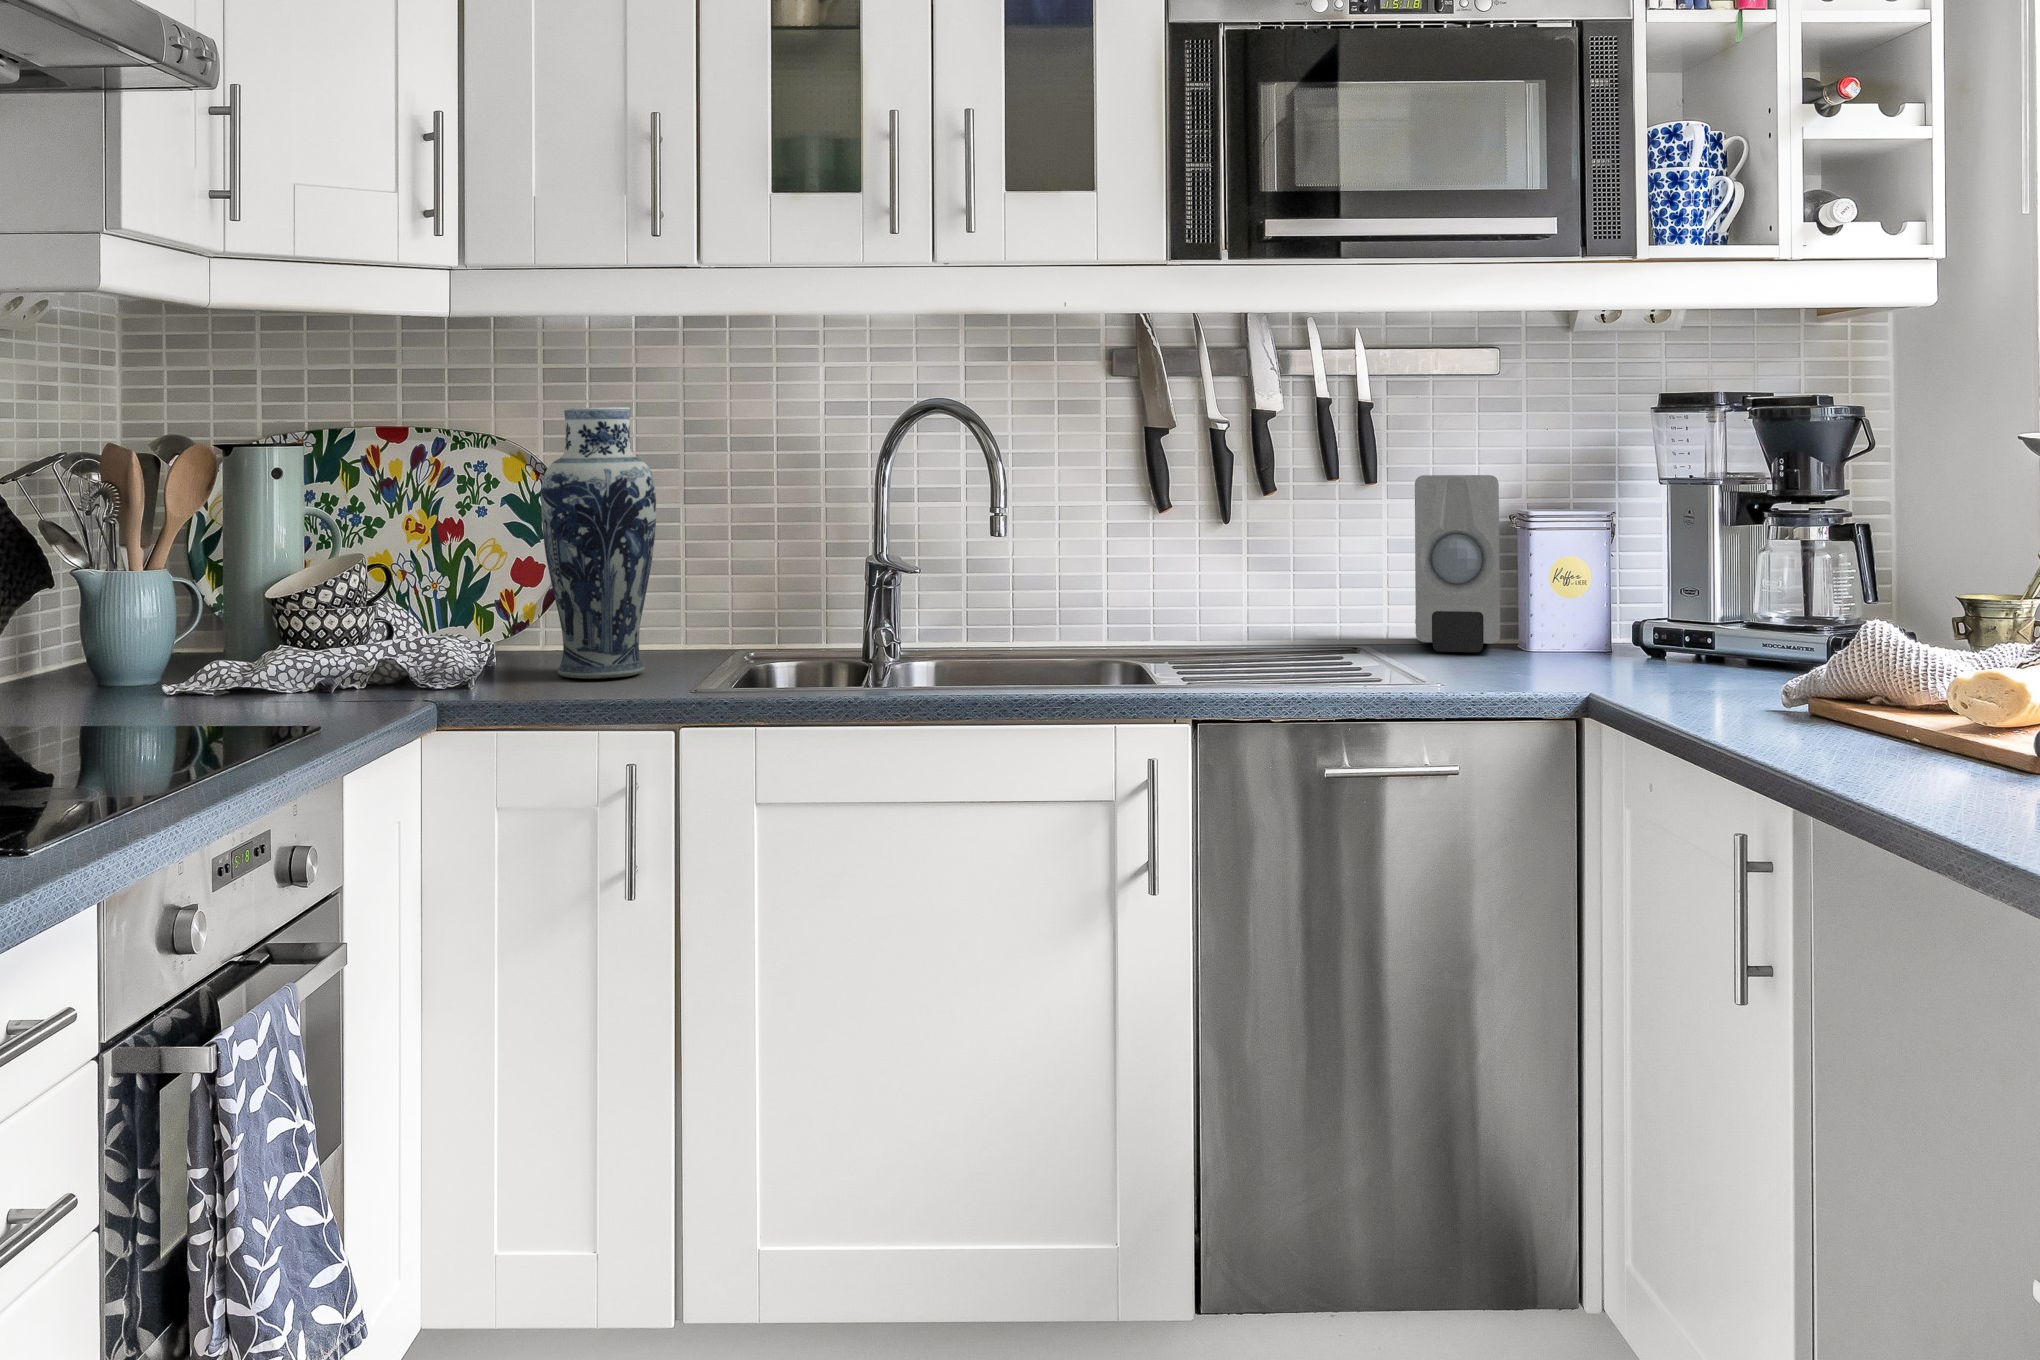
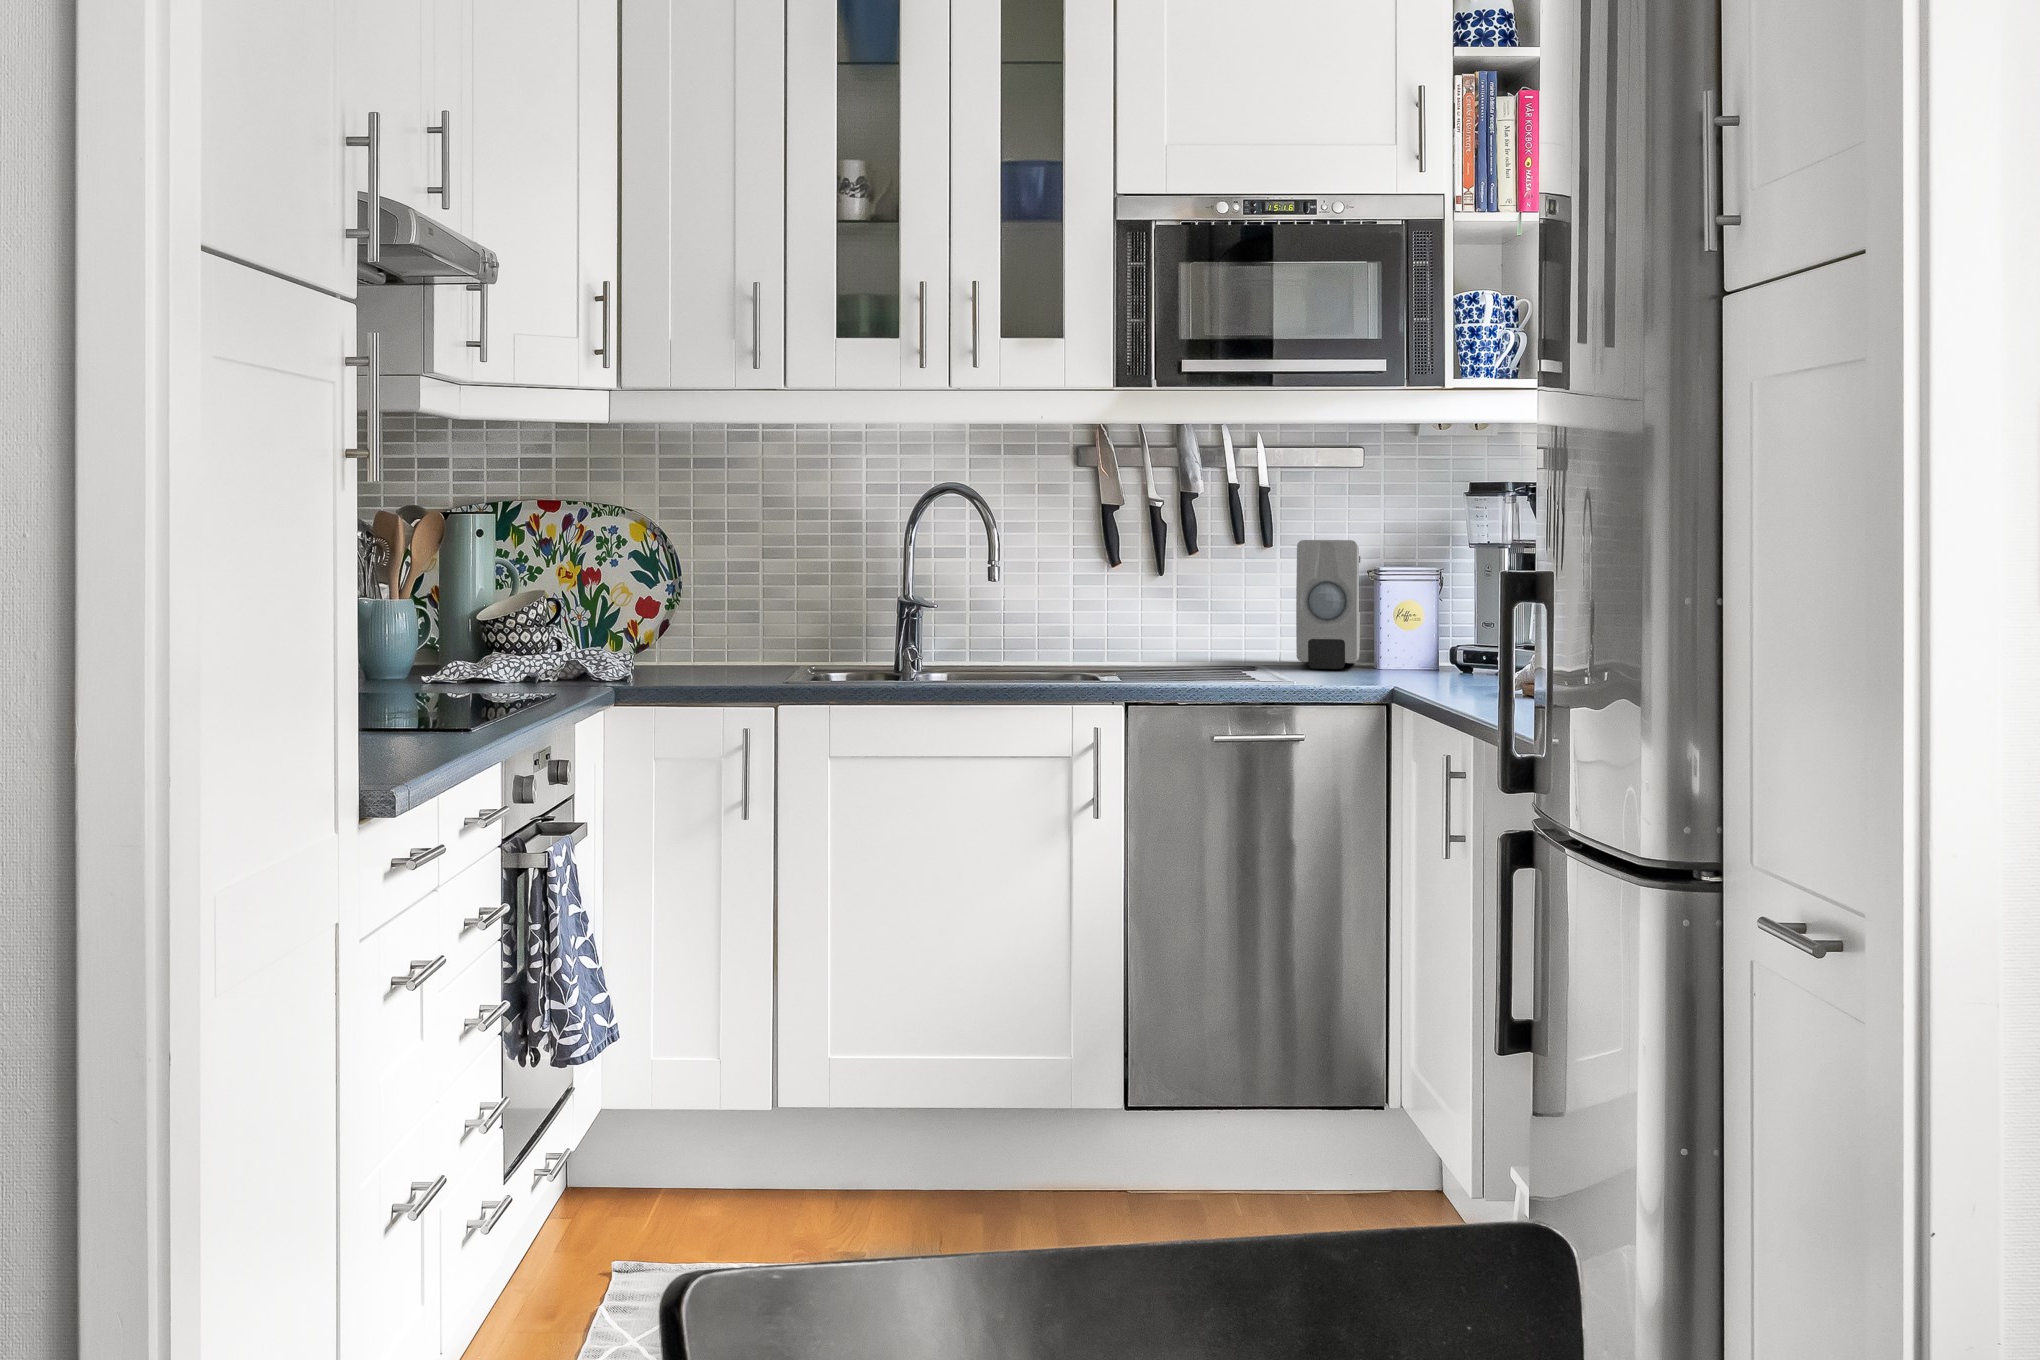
vase: present [541,407,656,679] -> none [672,488,751,678]

